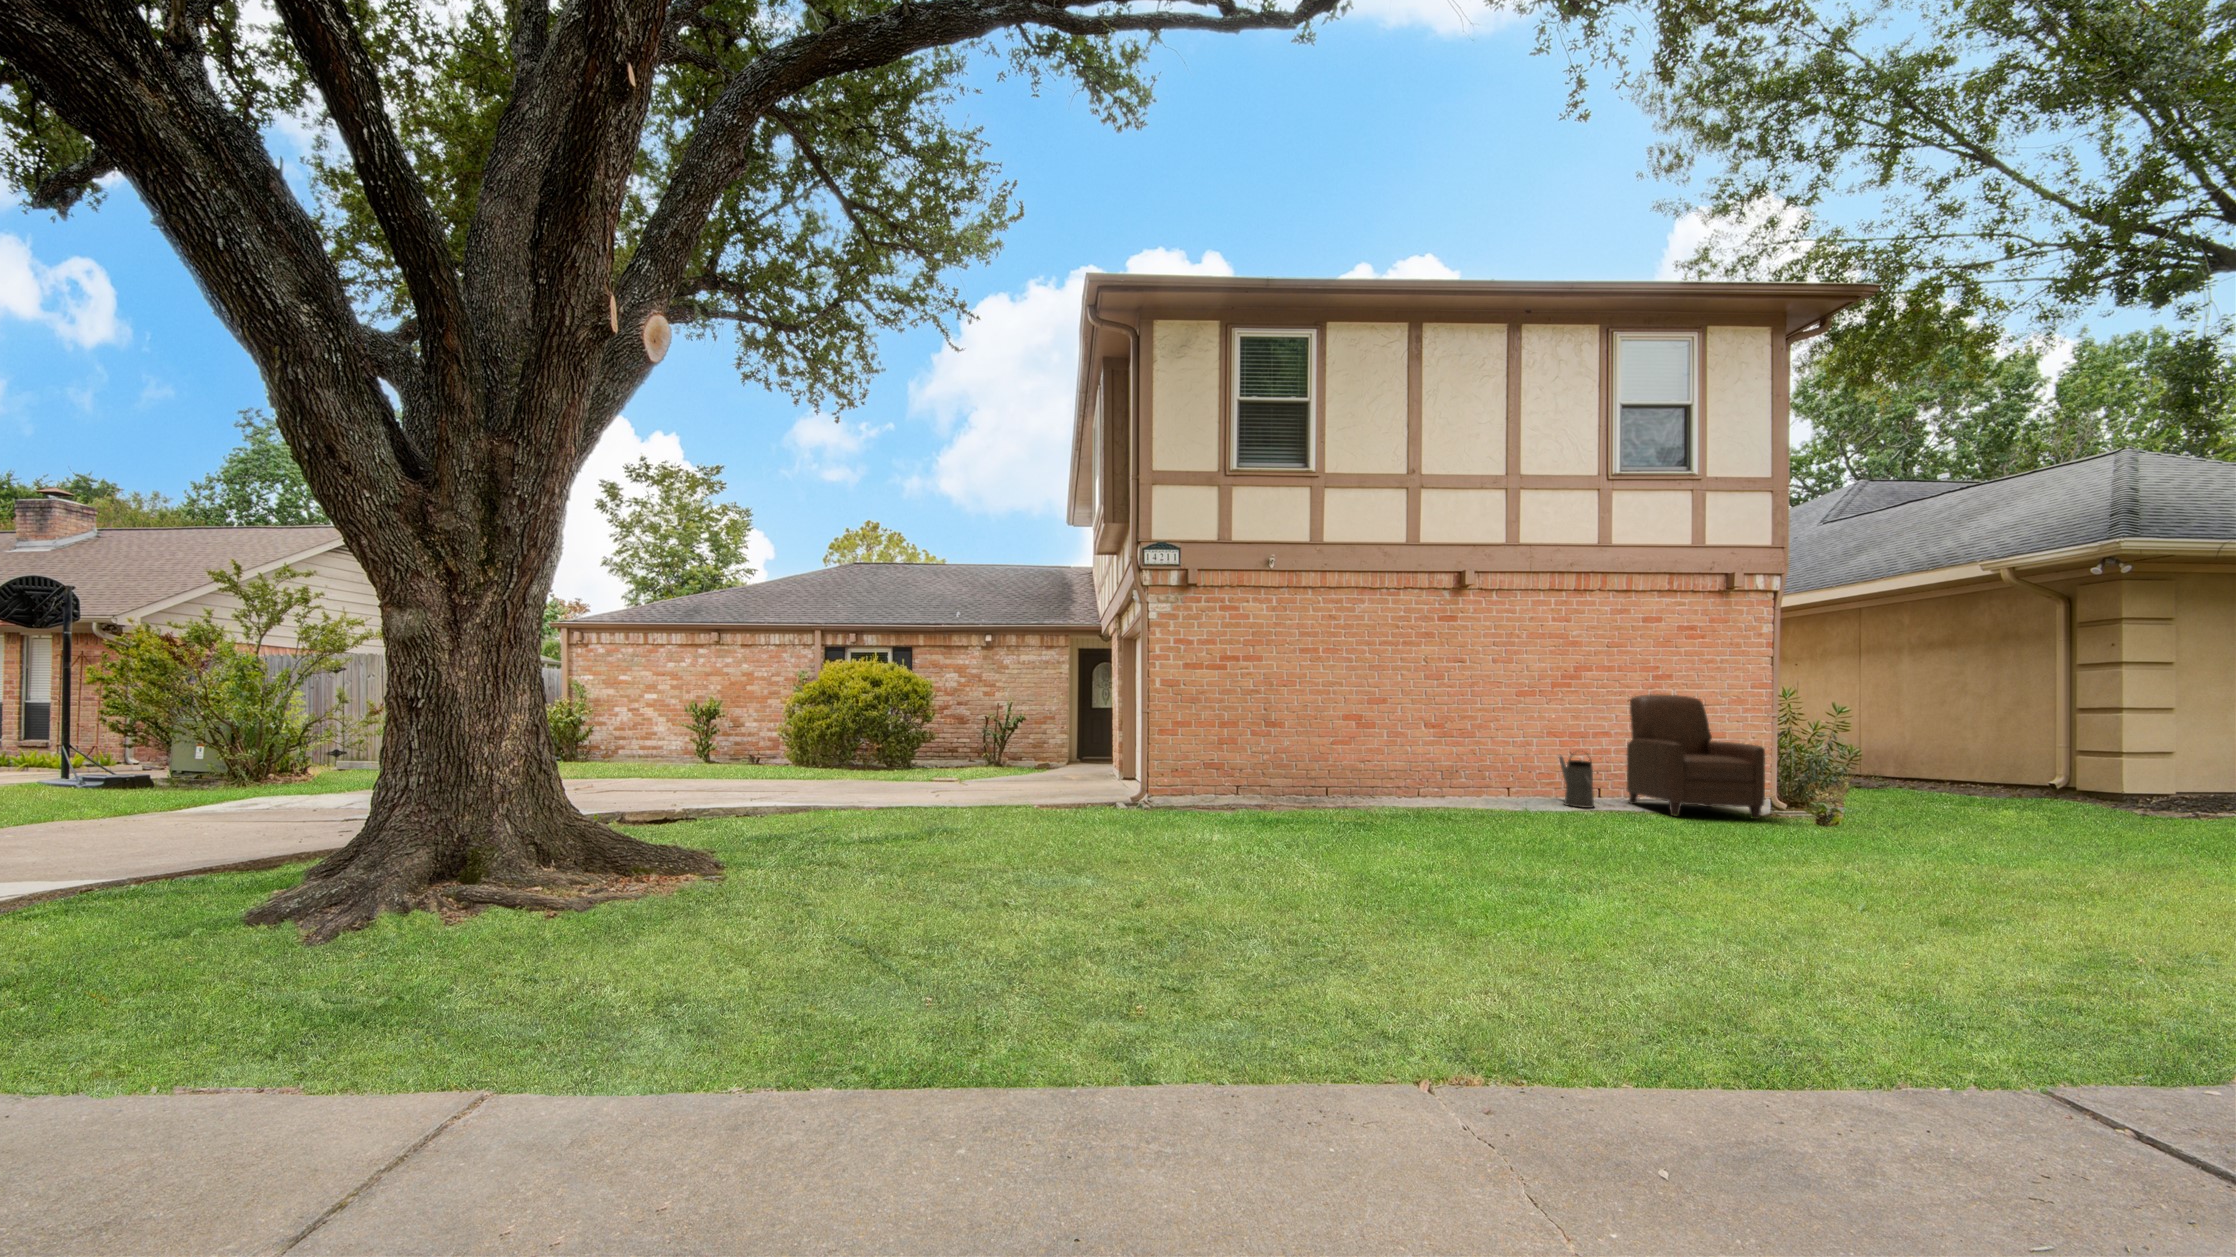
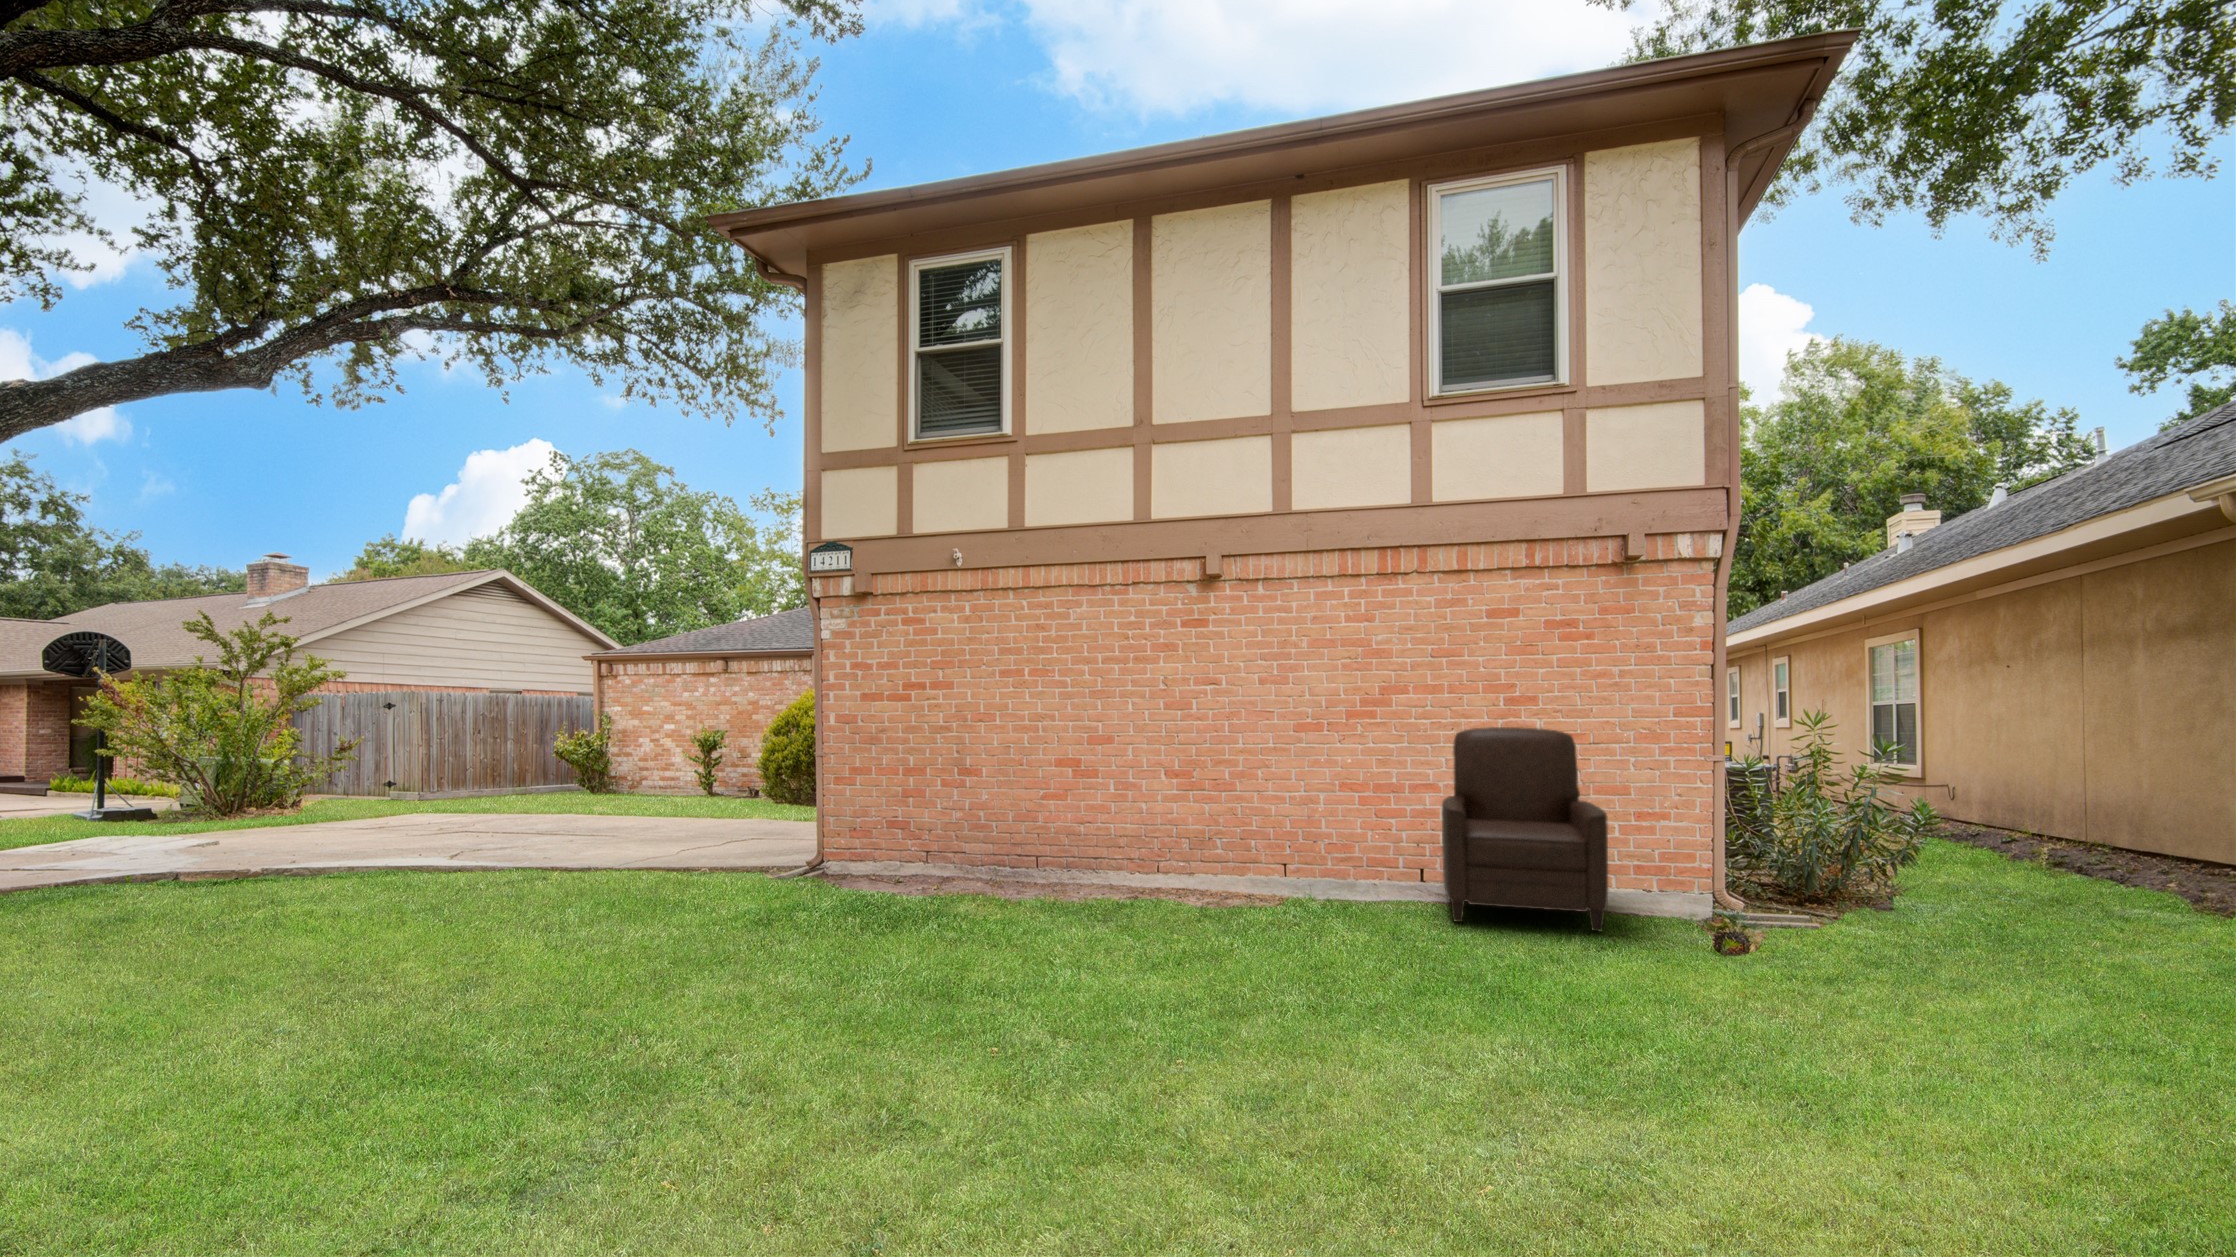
watering can: present [1558,754,1594,808] -> none [1321,815,1364,902]

